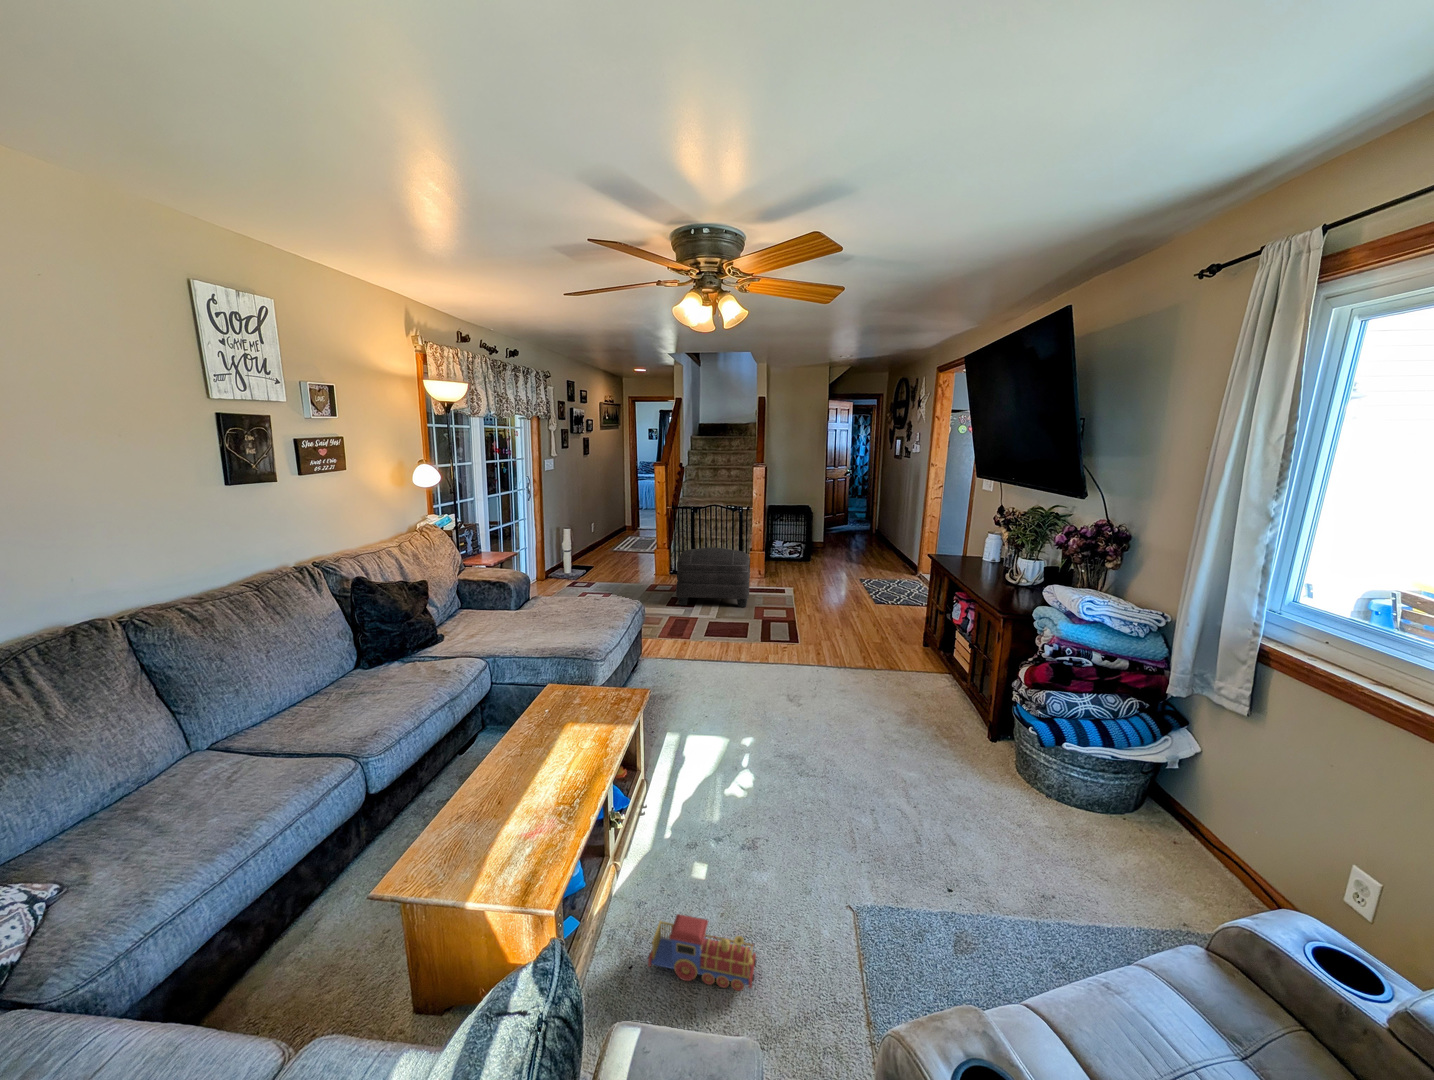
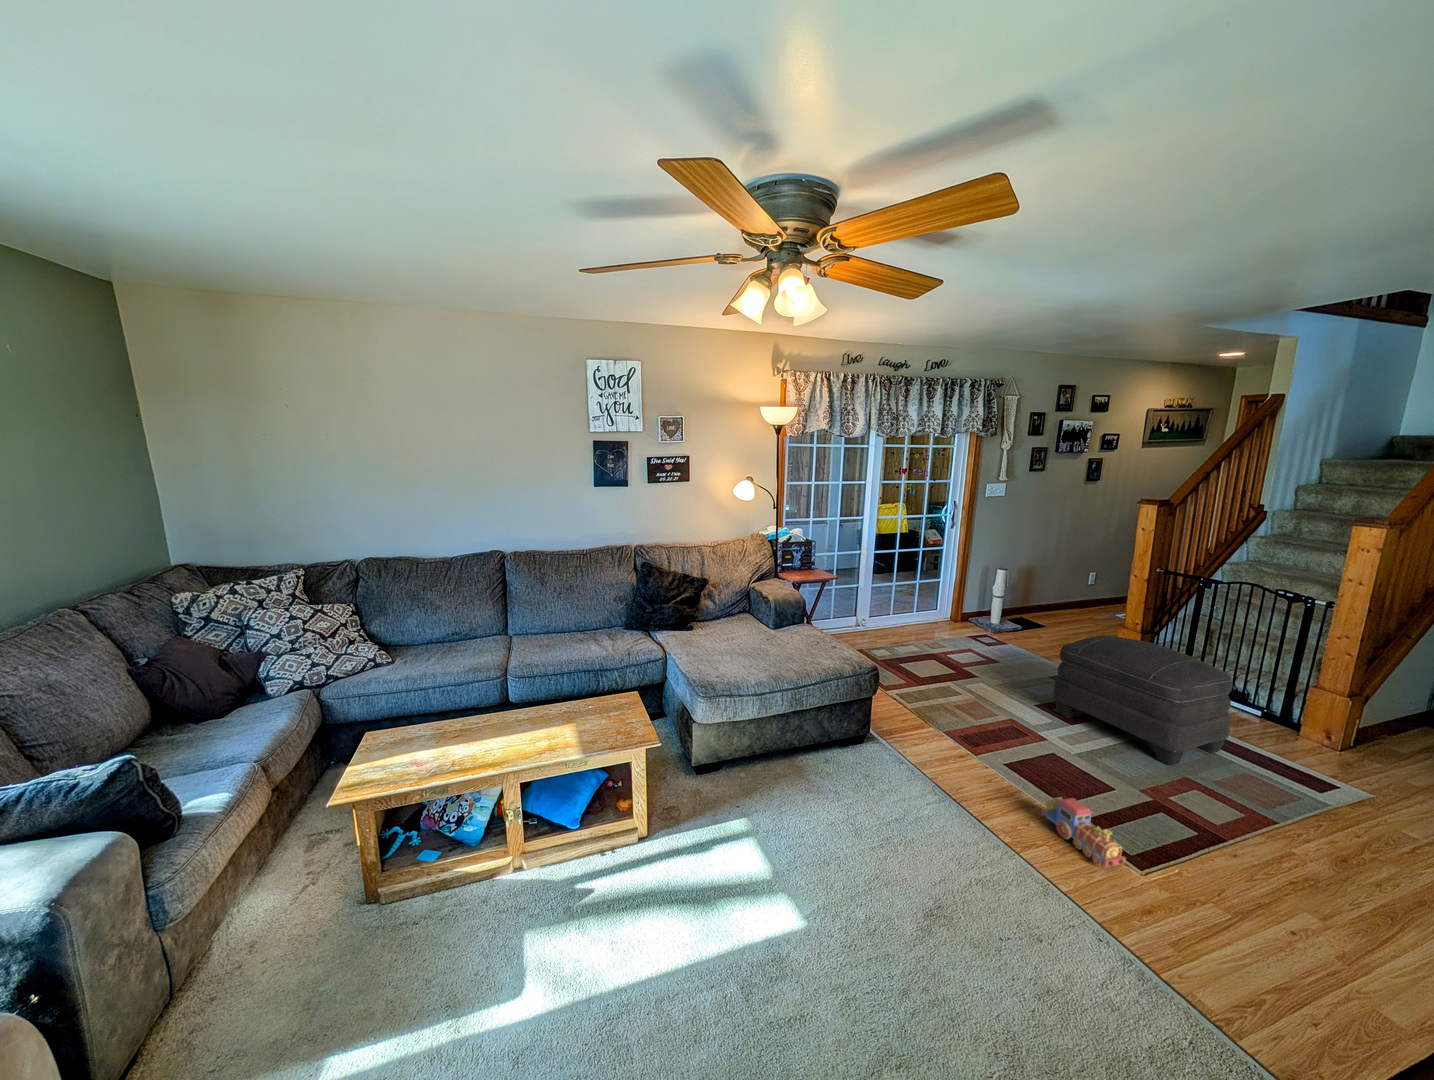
toy train: present [648,914,757,991] -> present [1041,797,1126,866]

